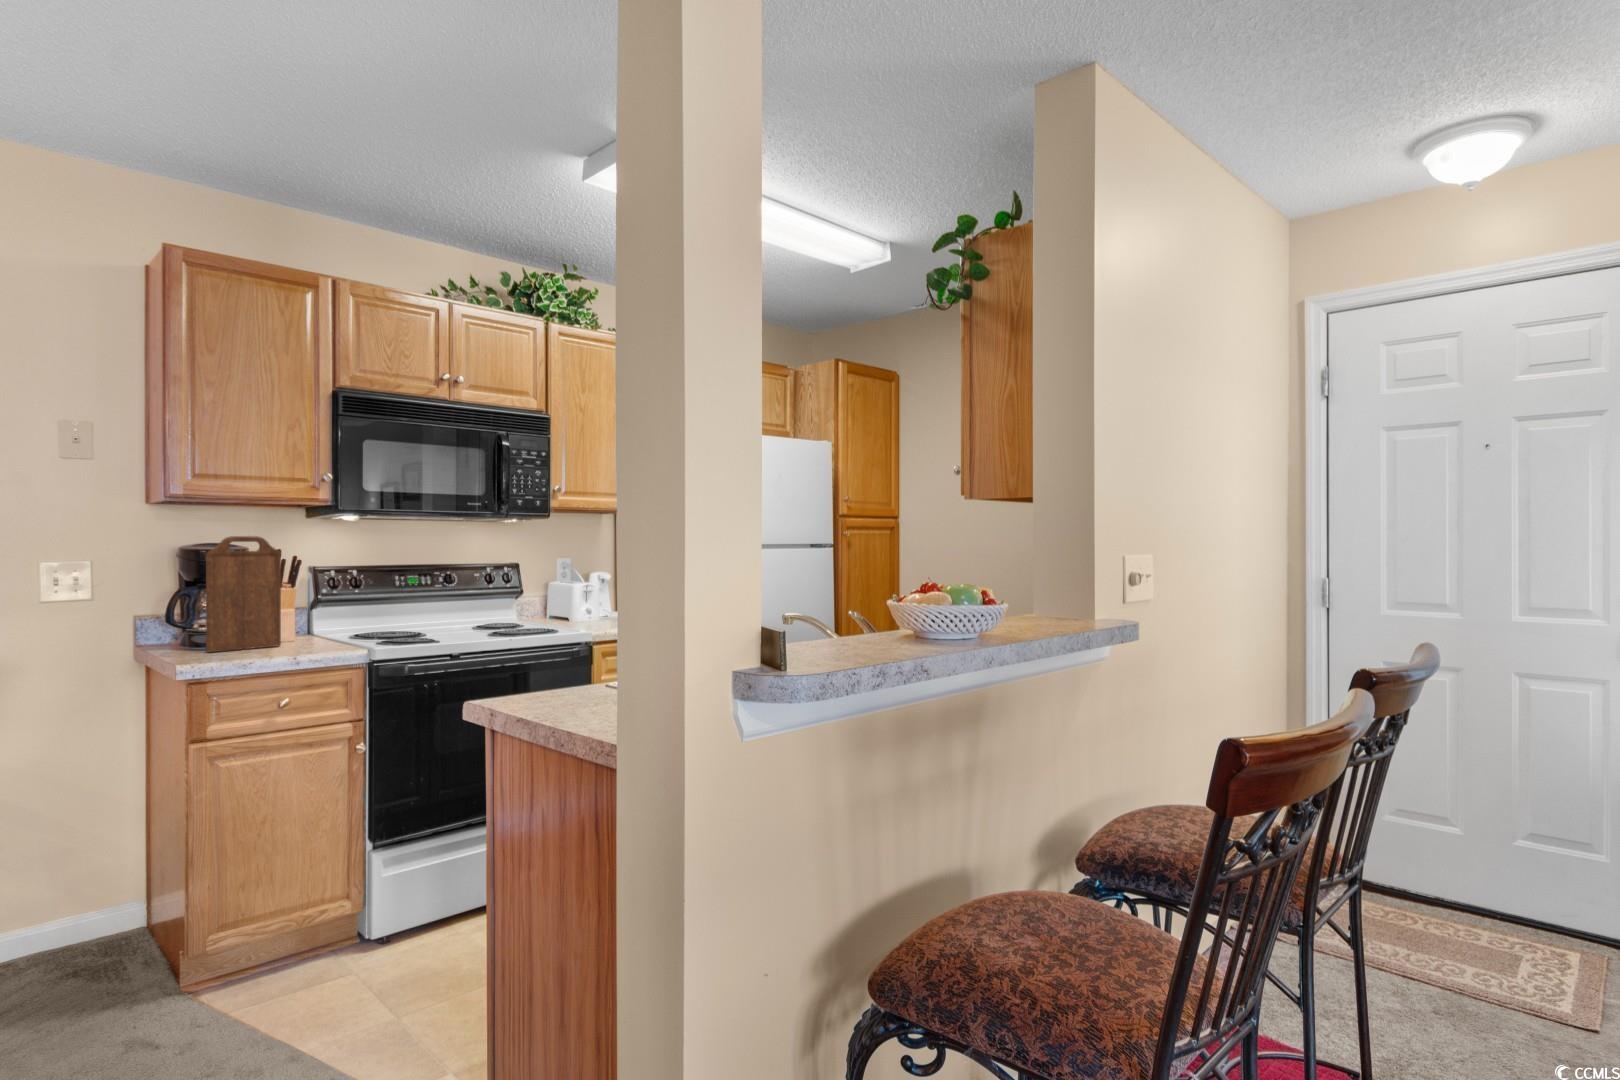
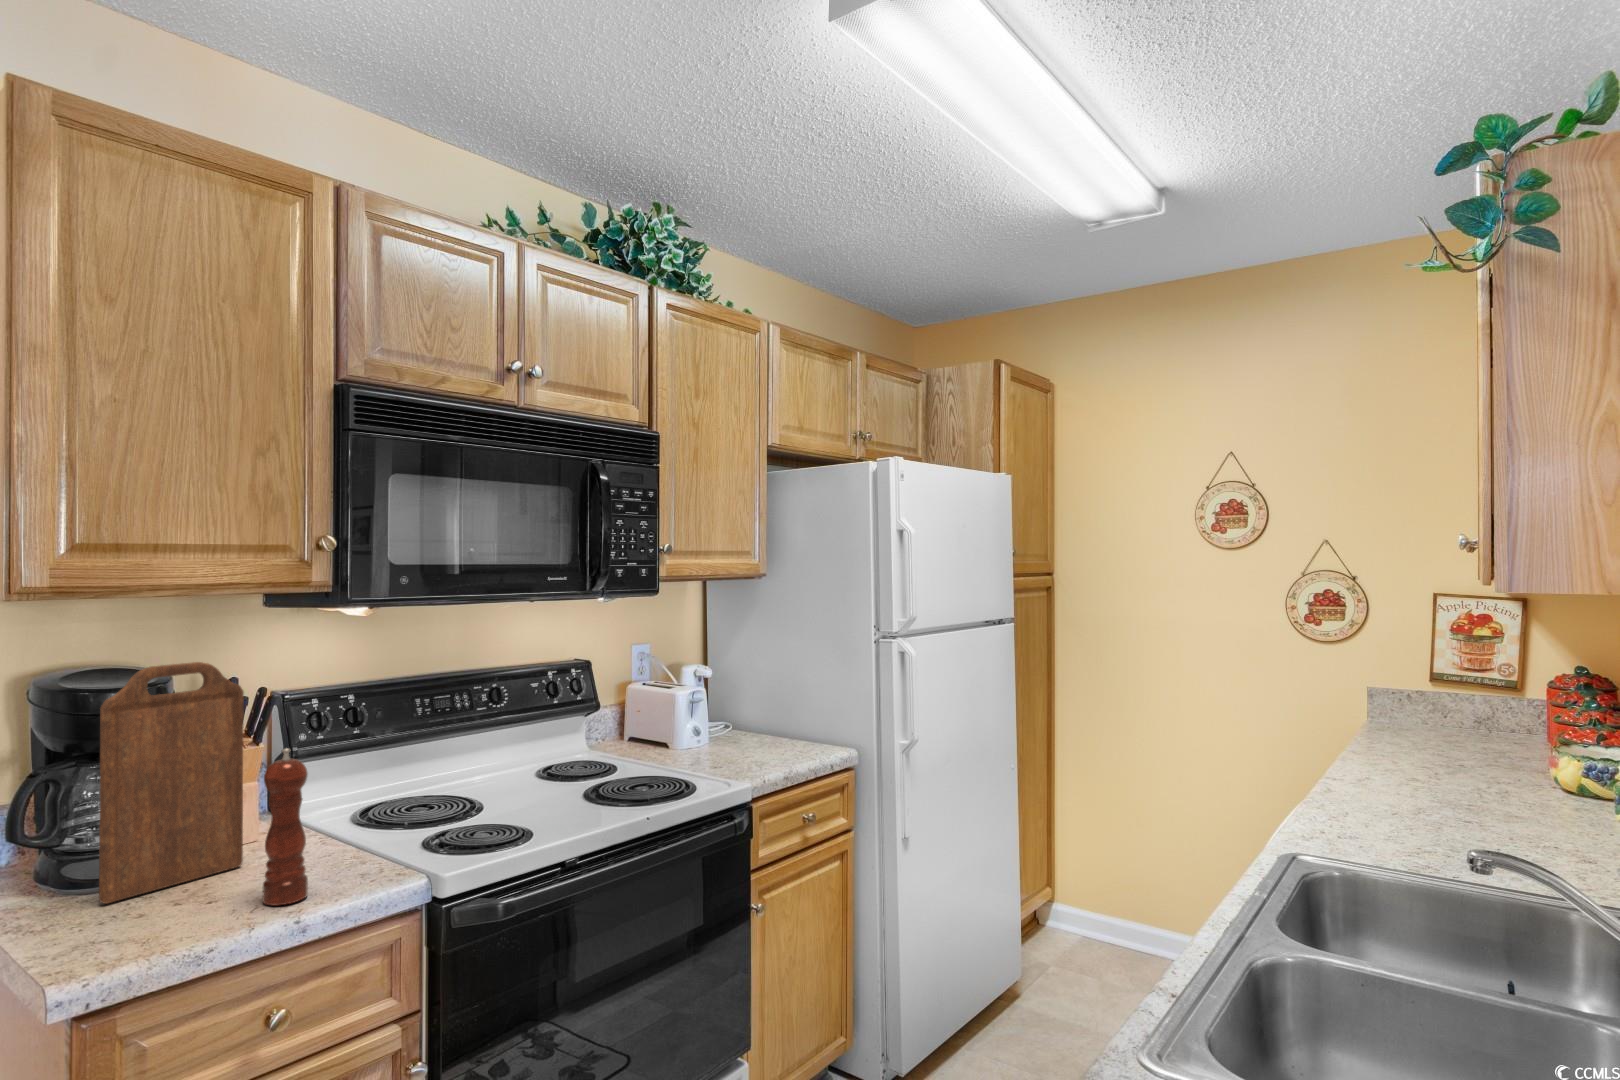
pepper mill: none [282,578,305,655] -> present [262,748,308,906]

